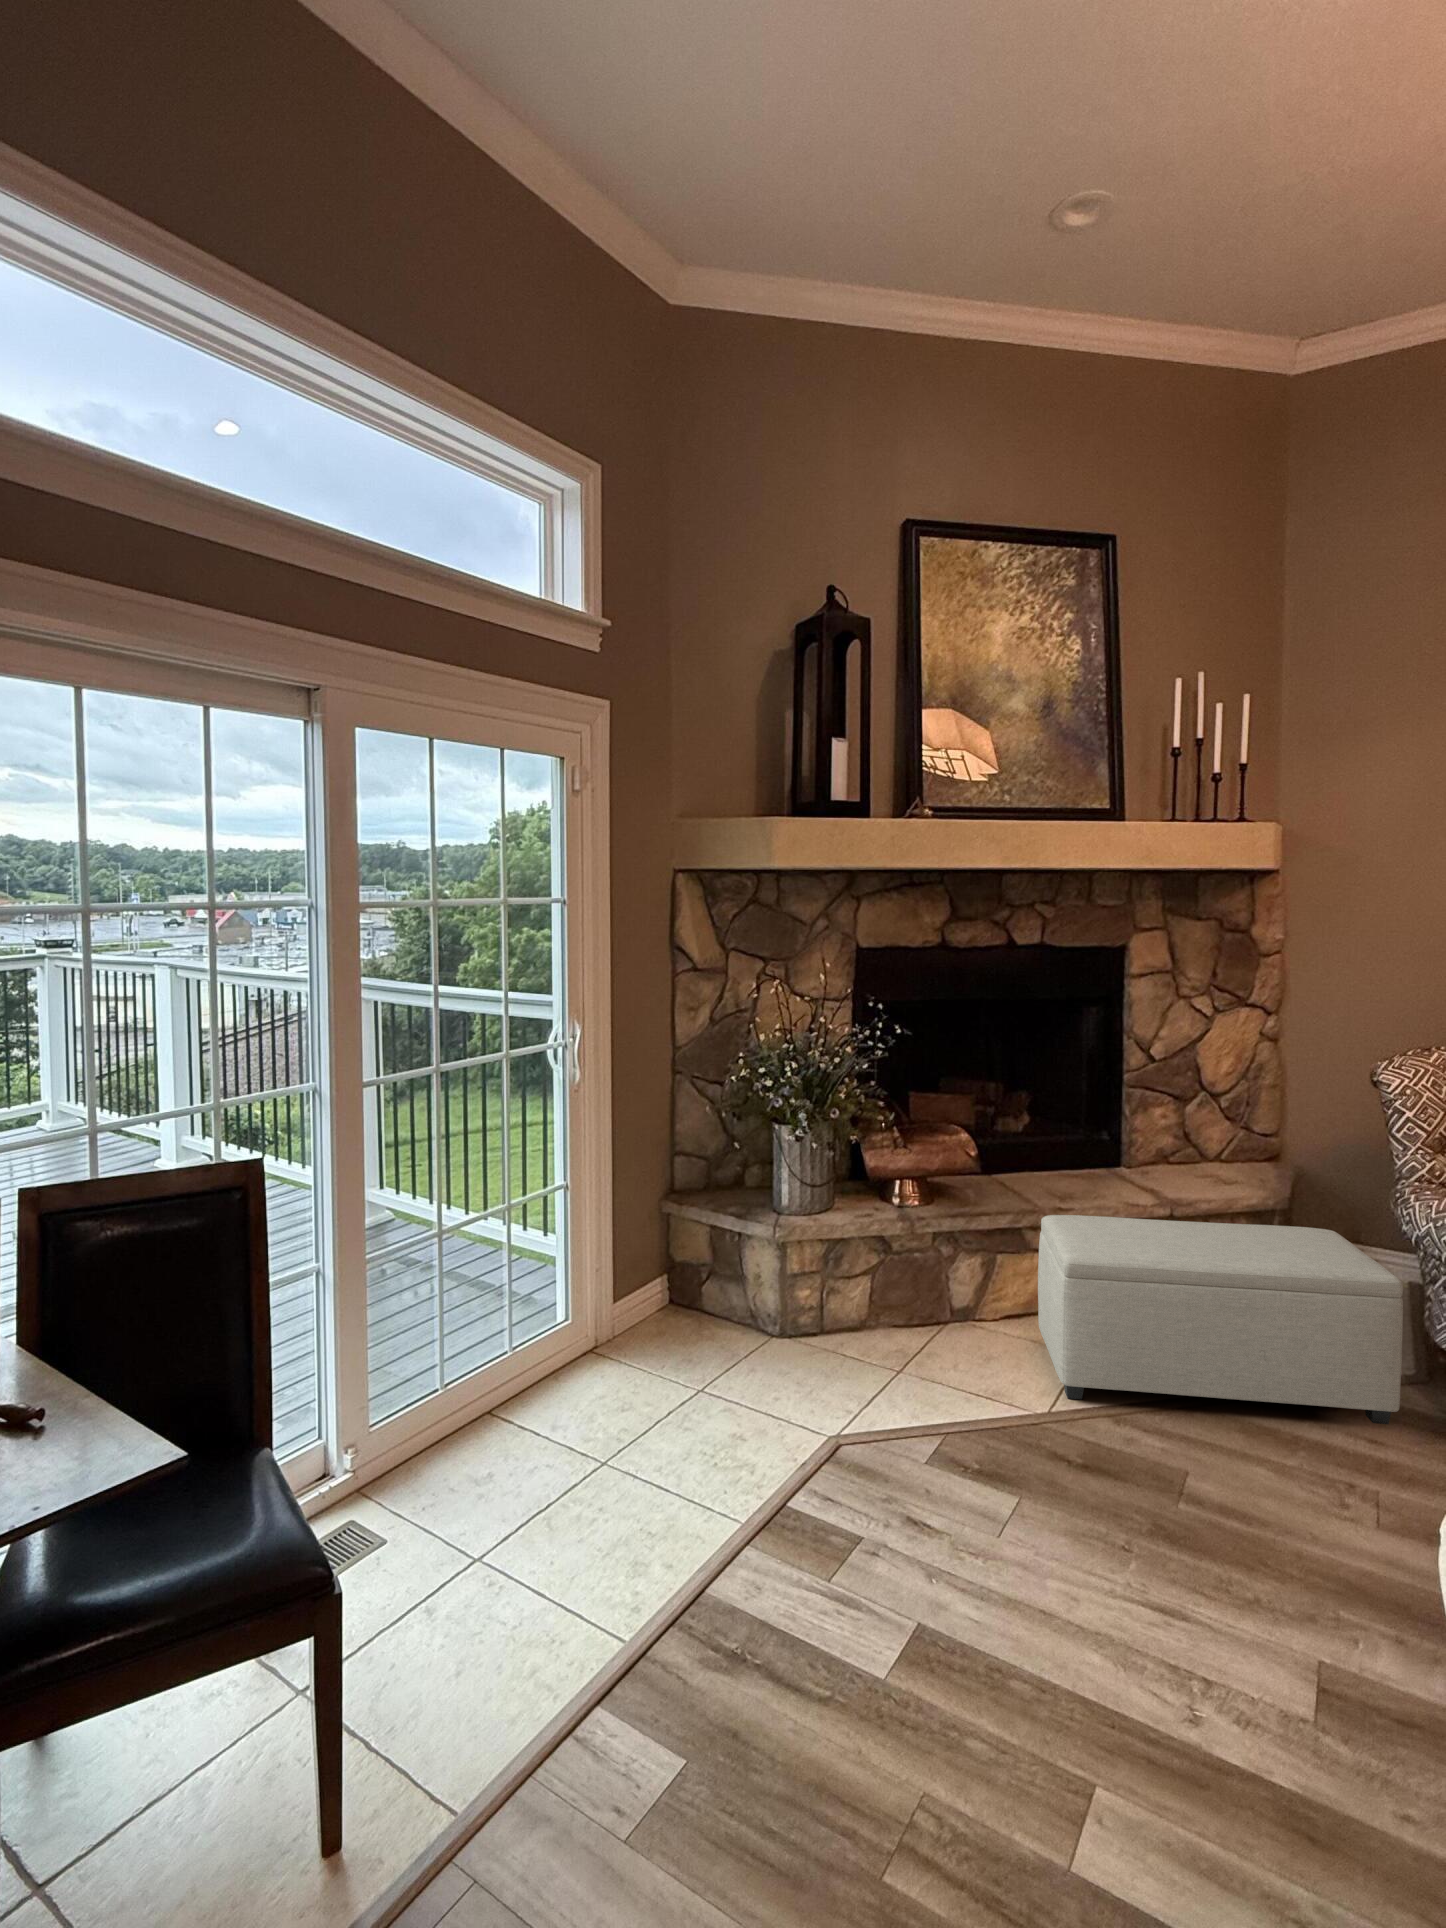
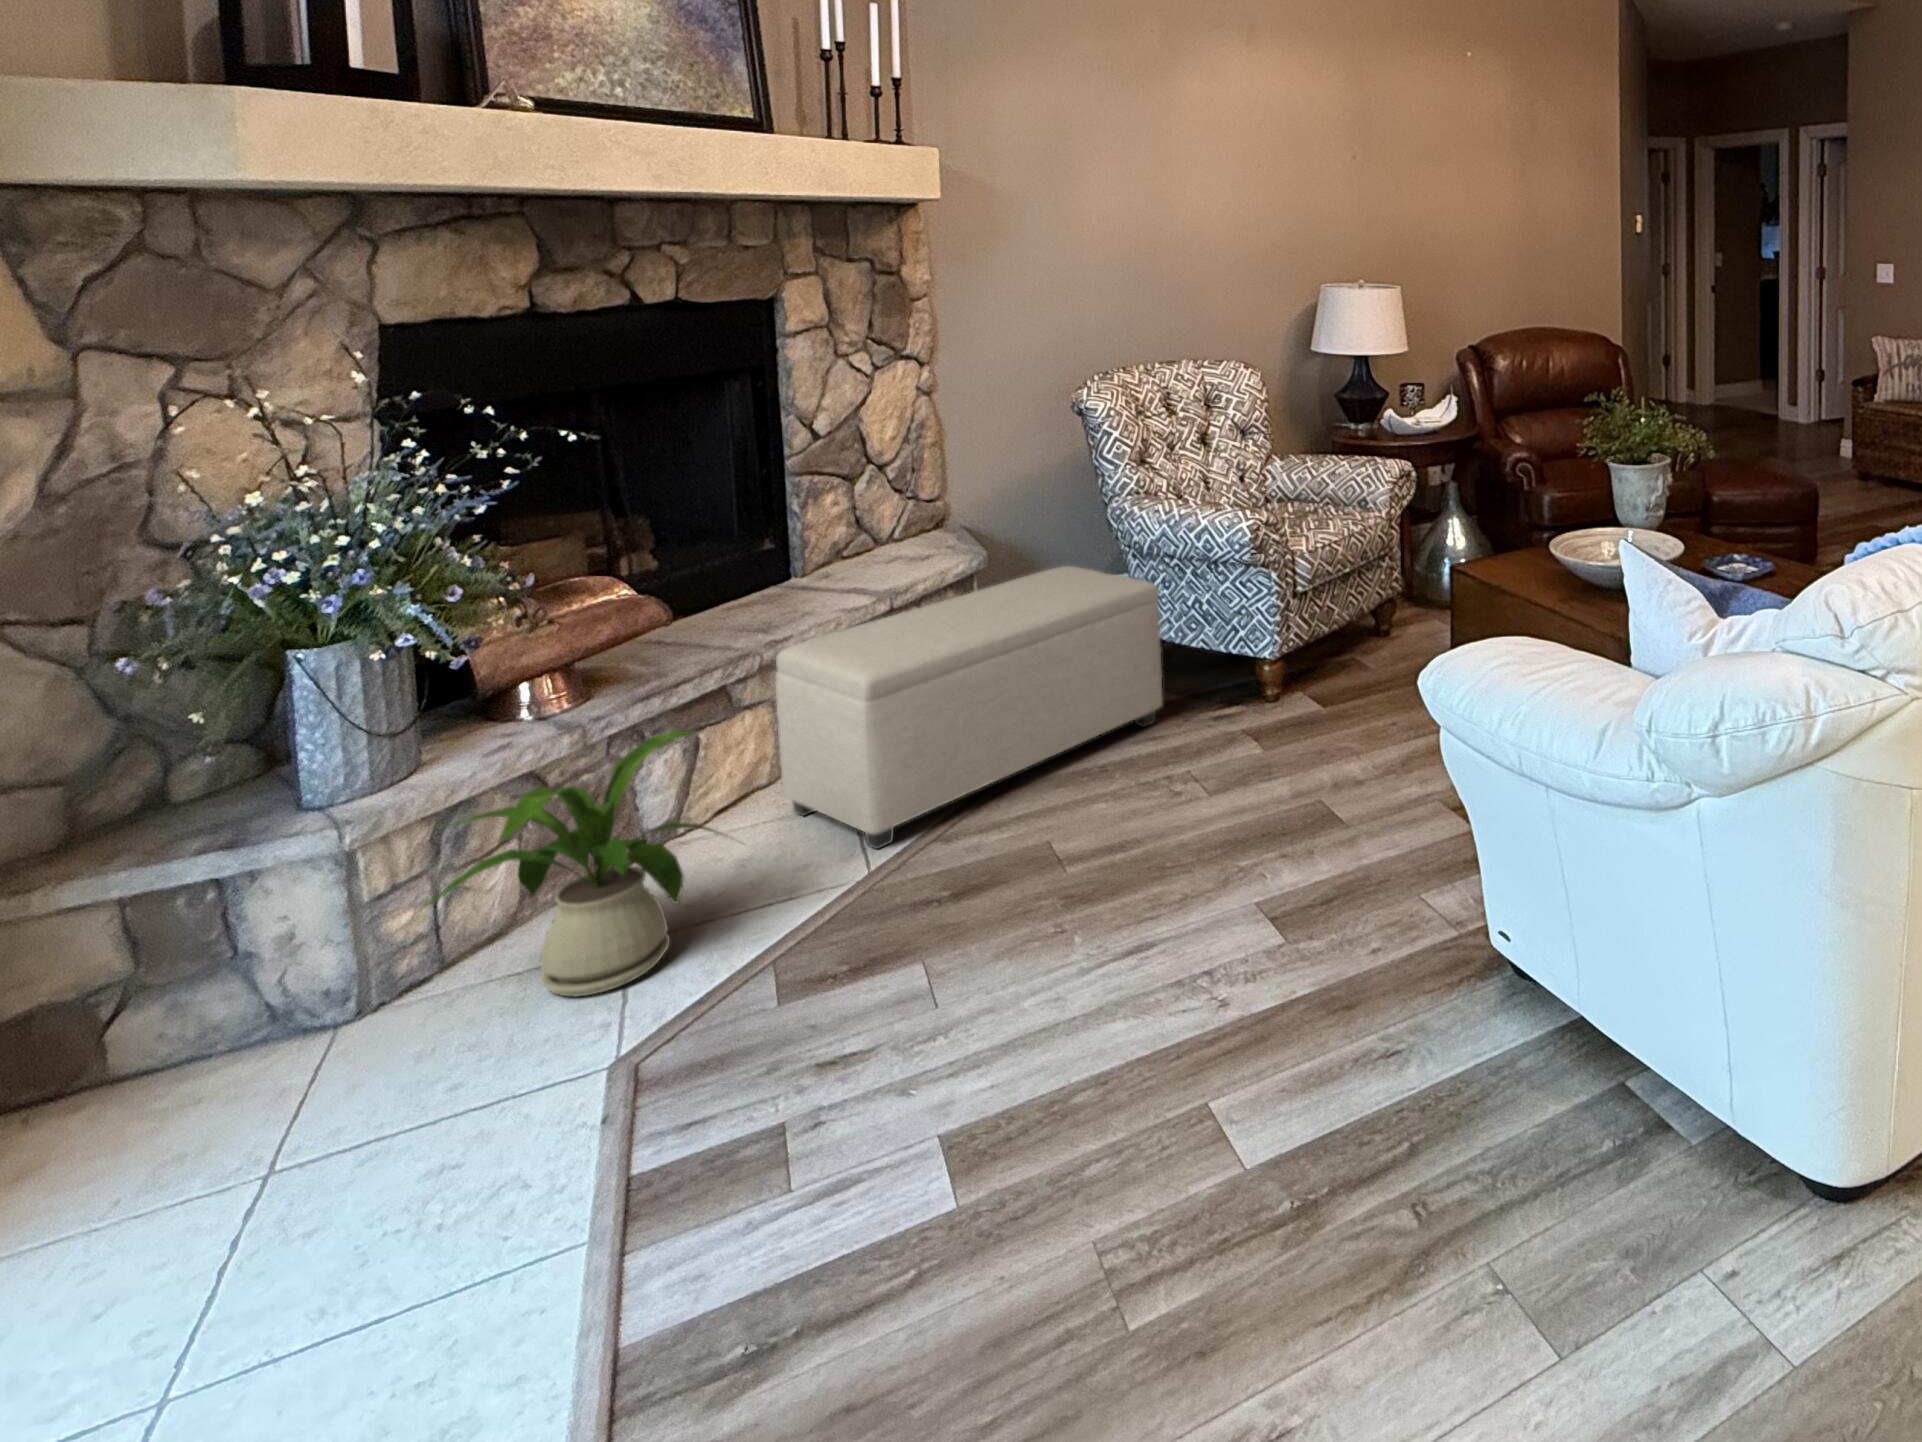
house plant: none [800,1241,959,1395] -> present [427,731,730,997]

